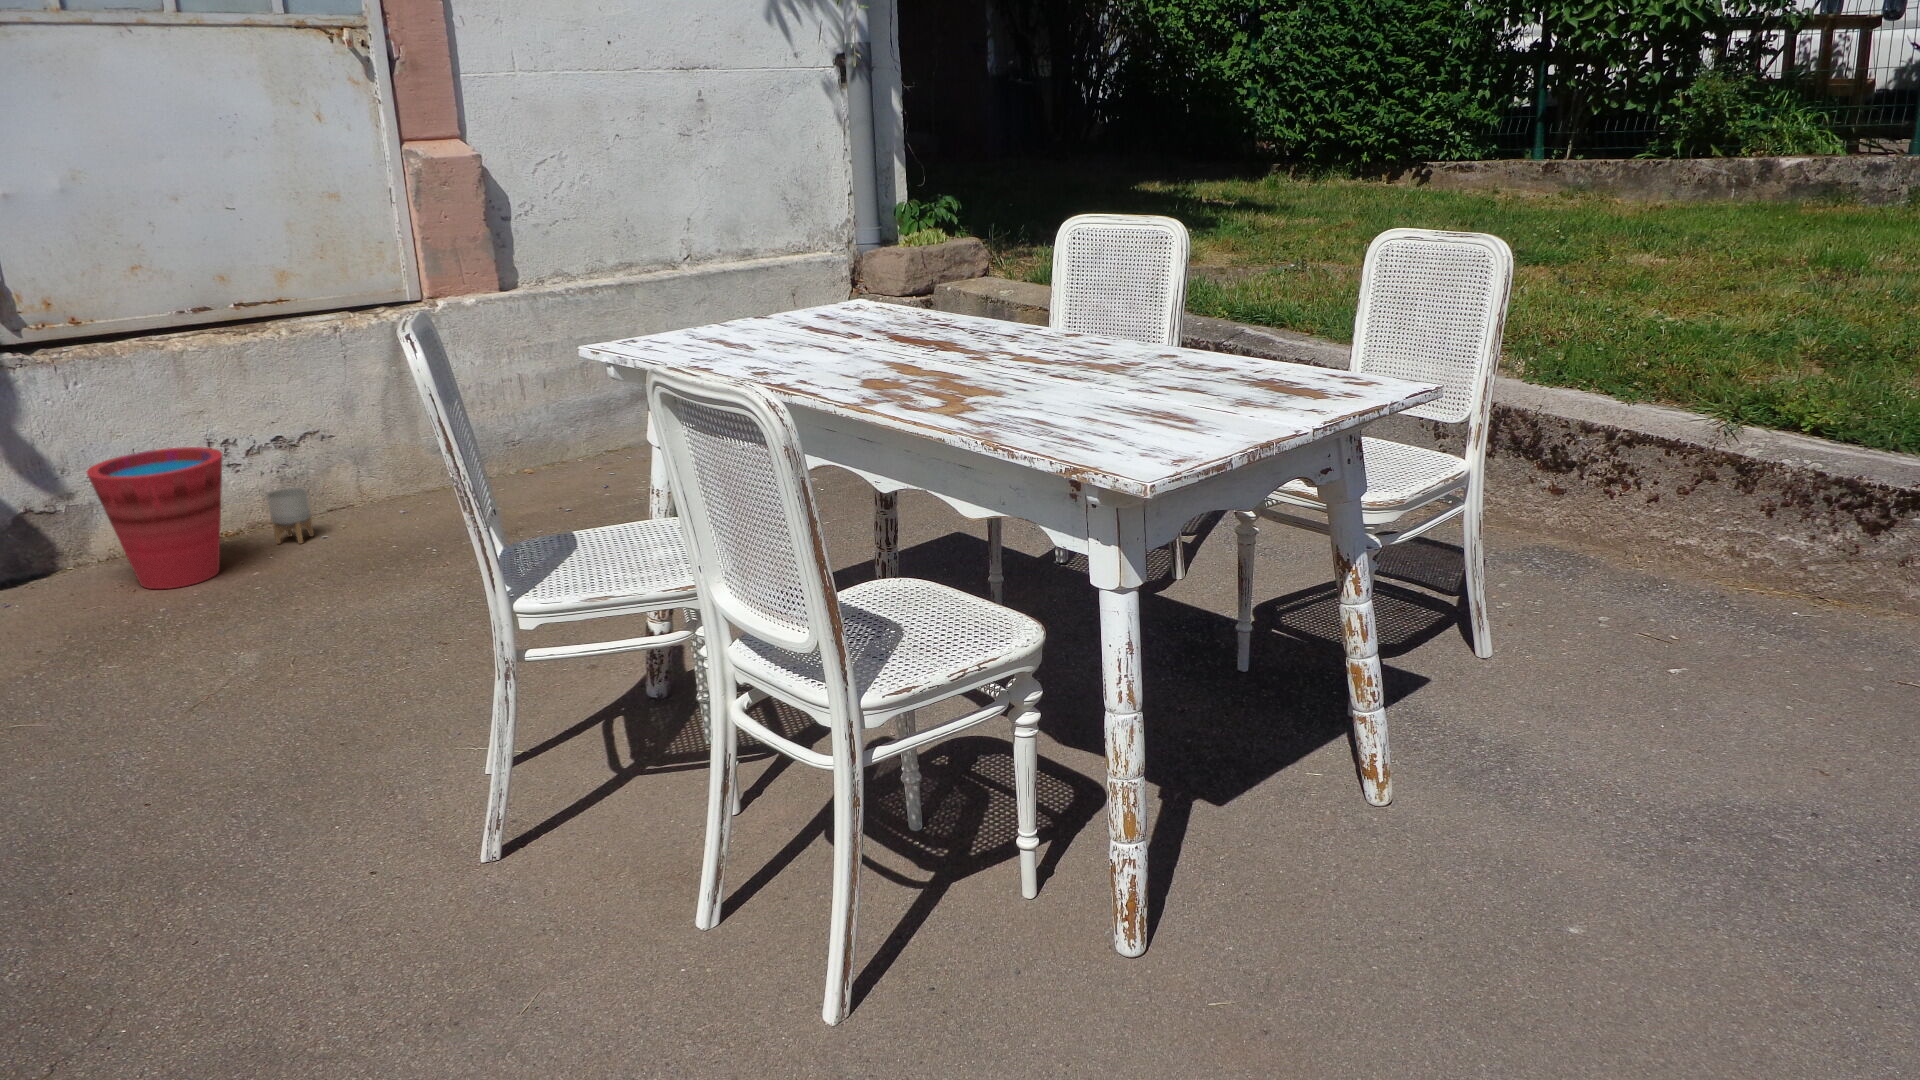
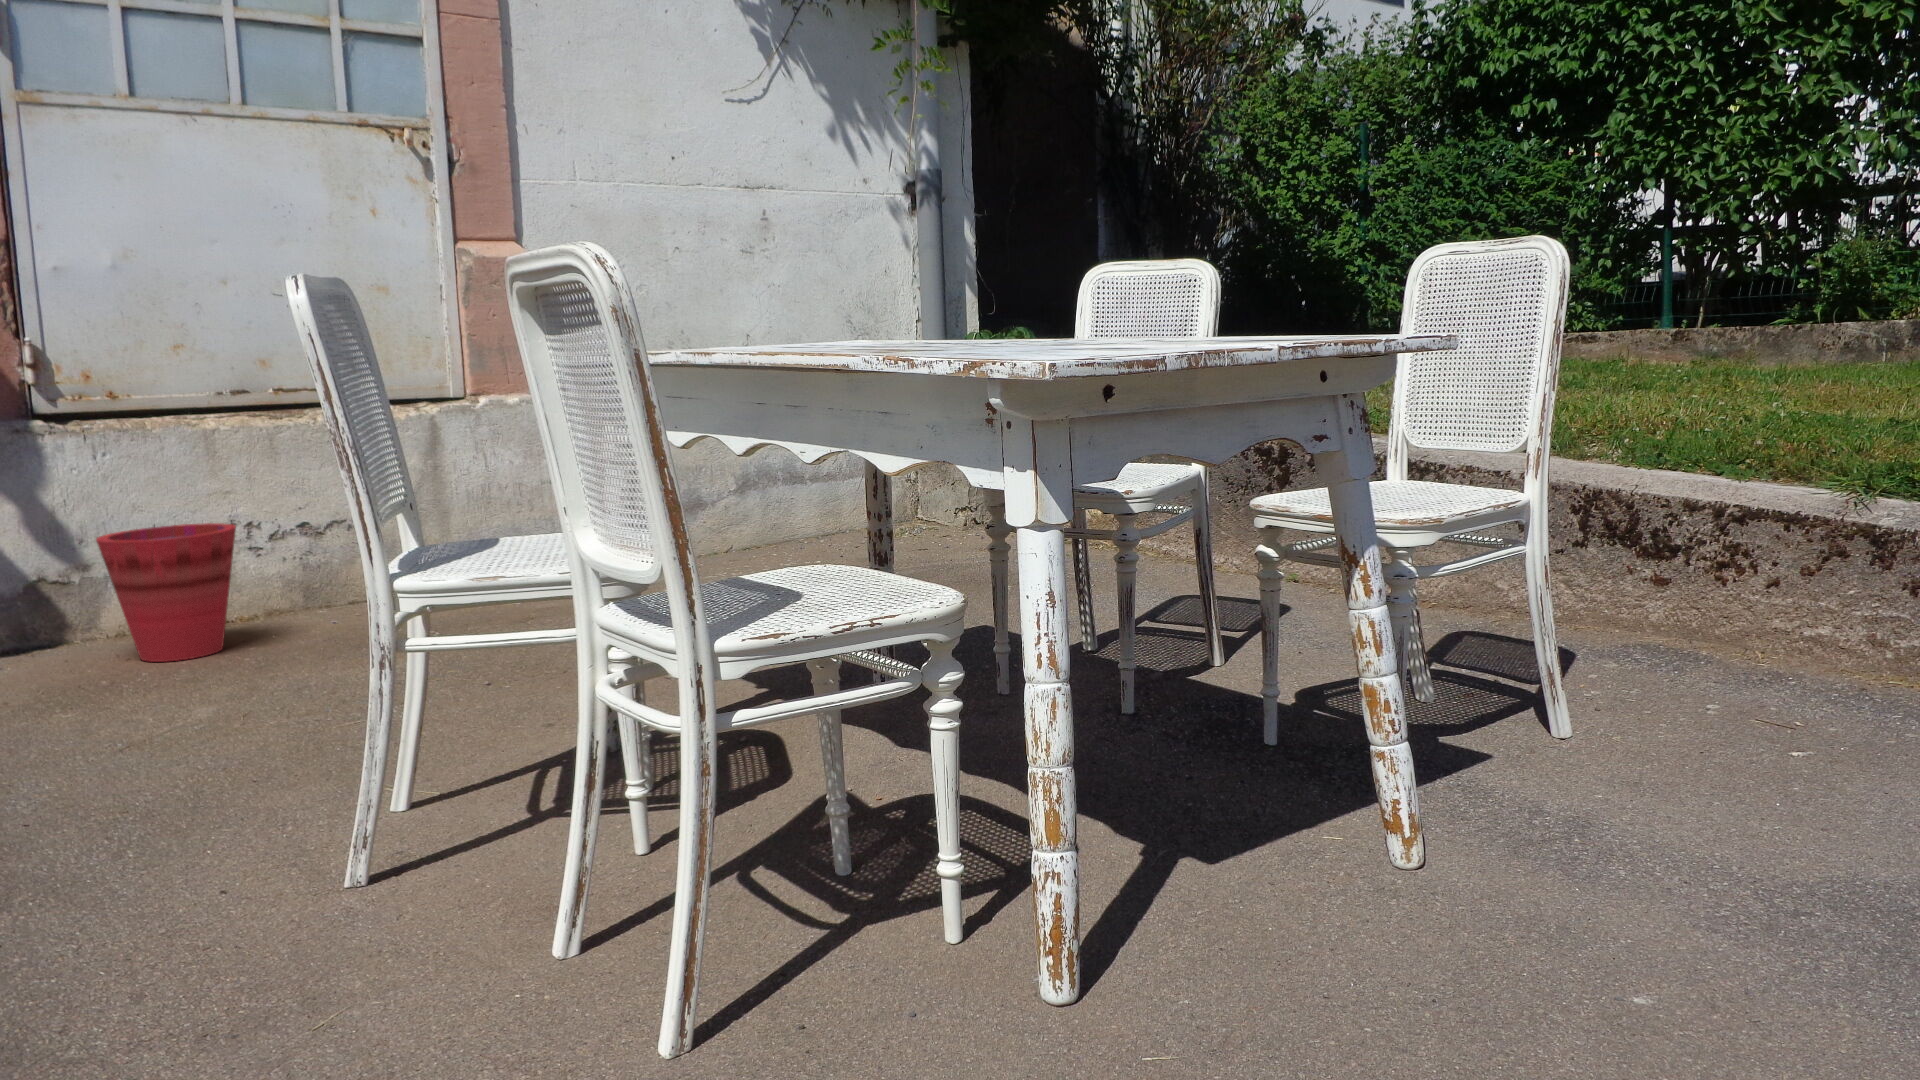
planter: present [267,487,314,544] -> none [285,574,331,630]

